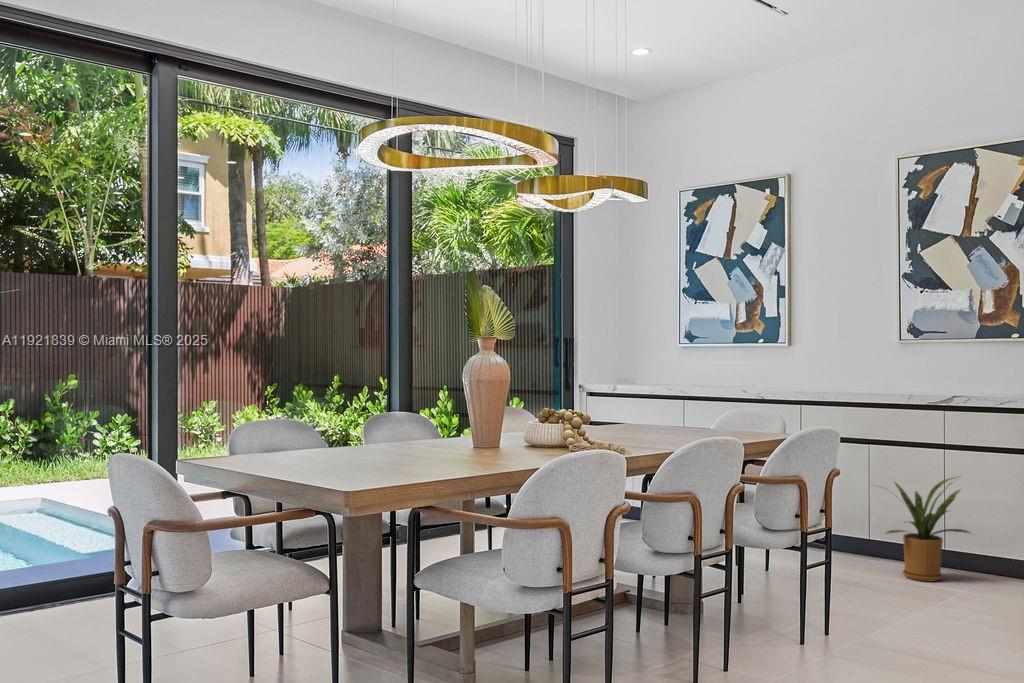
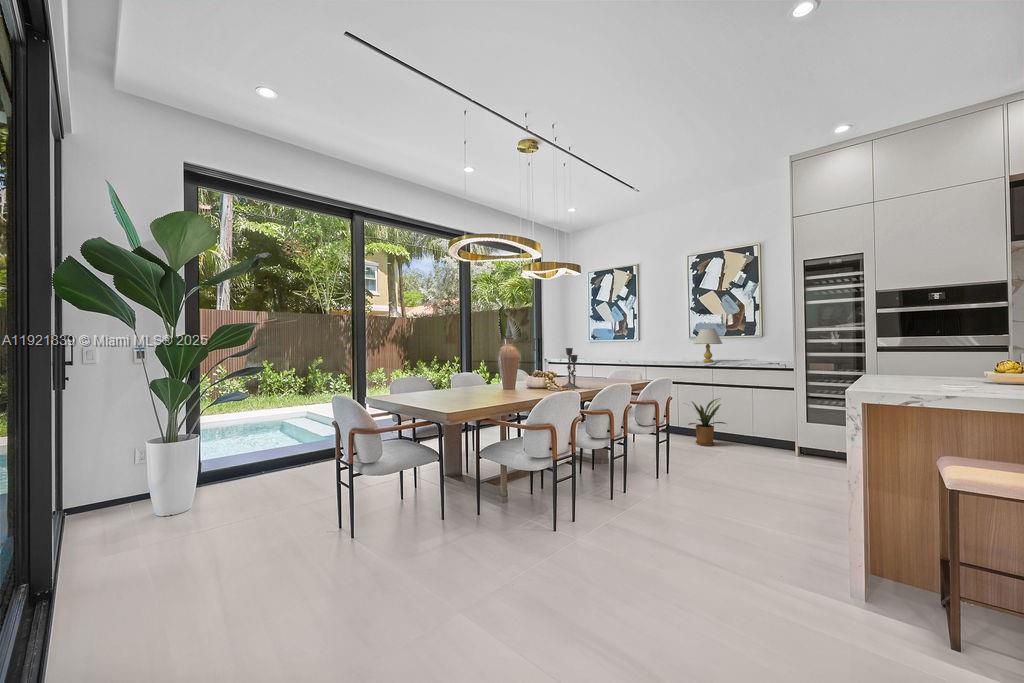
table lamp: none [906,322,970,396] -> present [694,329,722,362]
candlestick: none [602,360,642,449] -> present [562,348,581,389]

